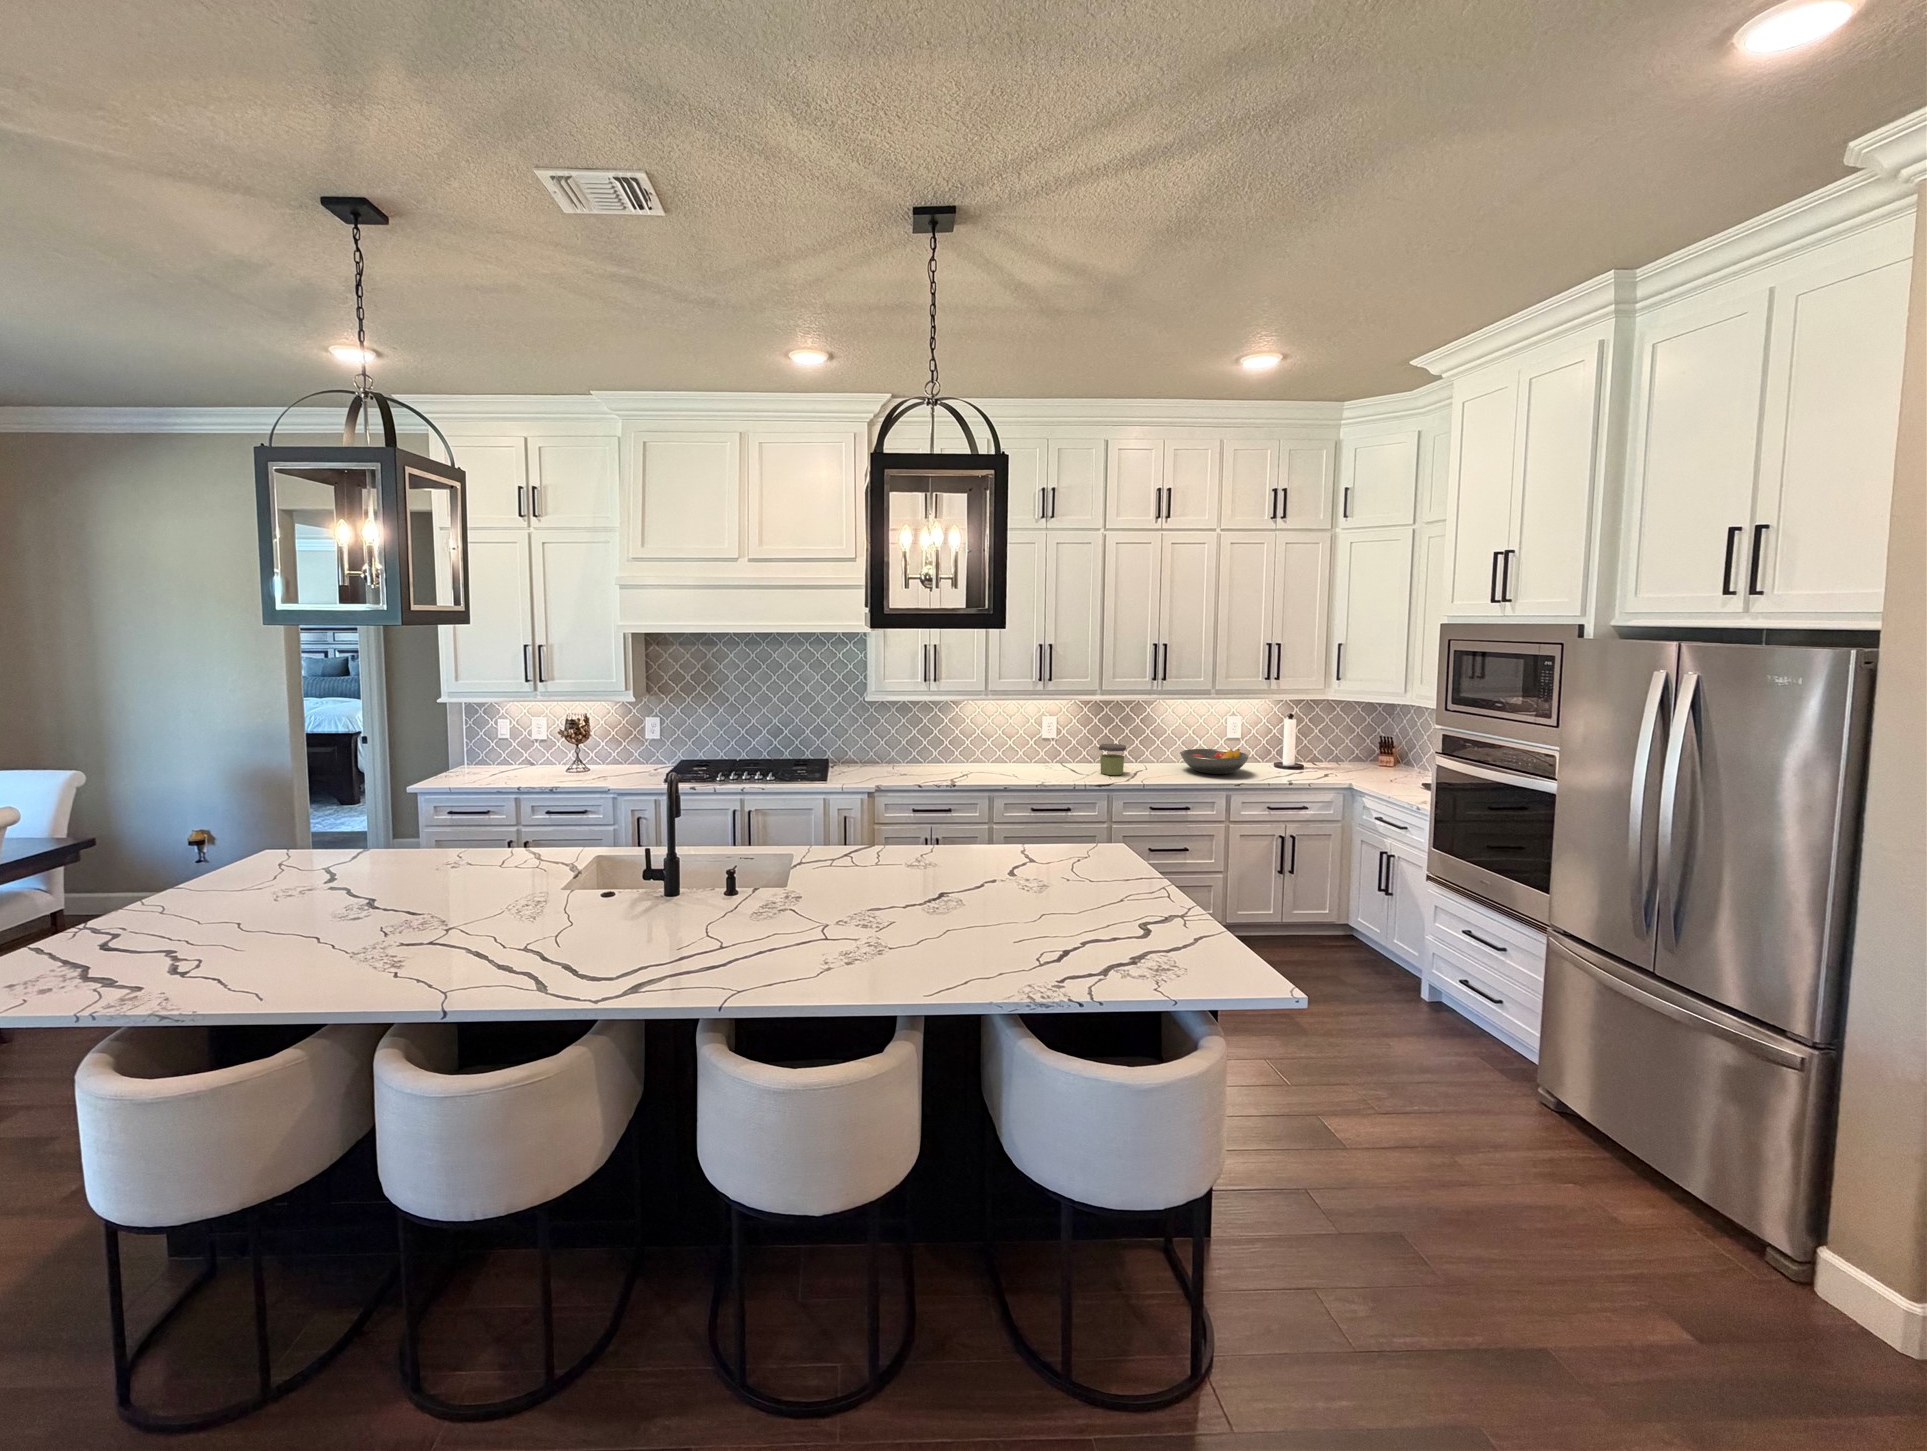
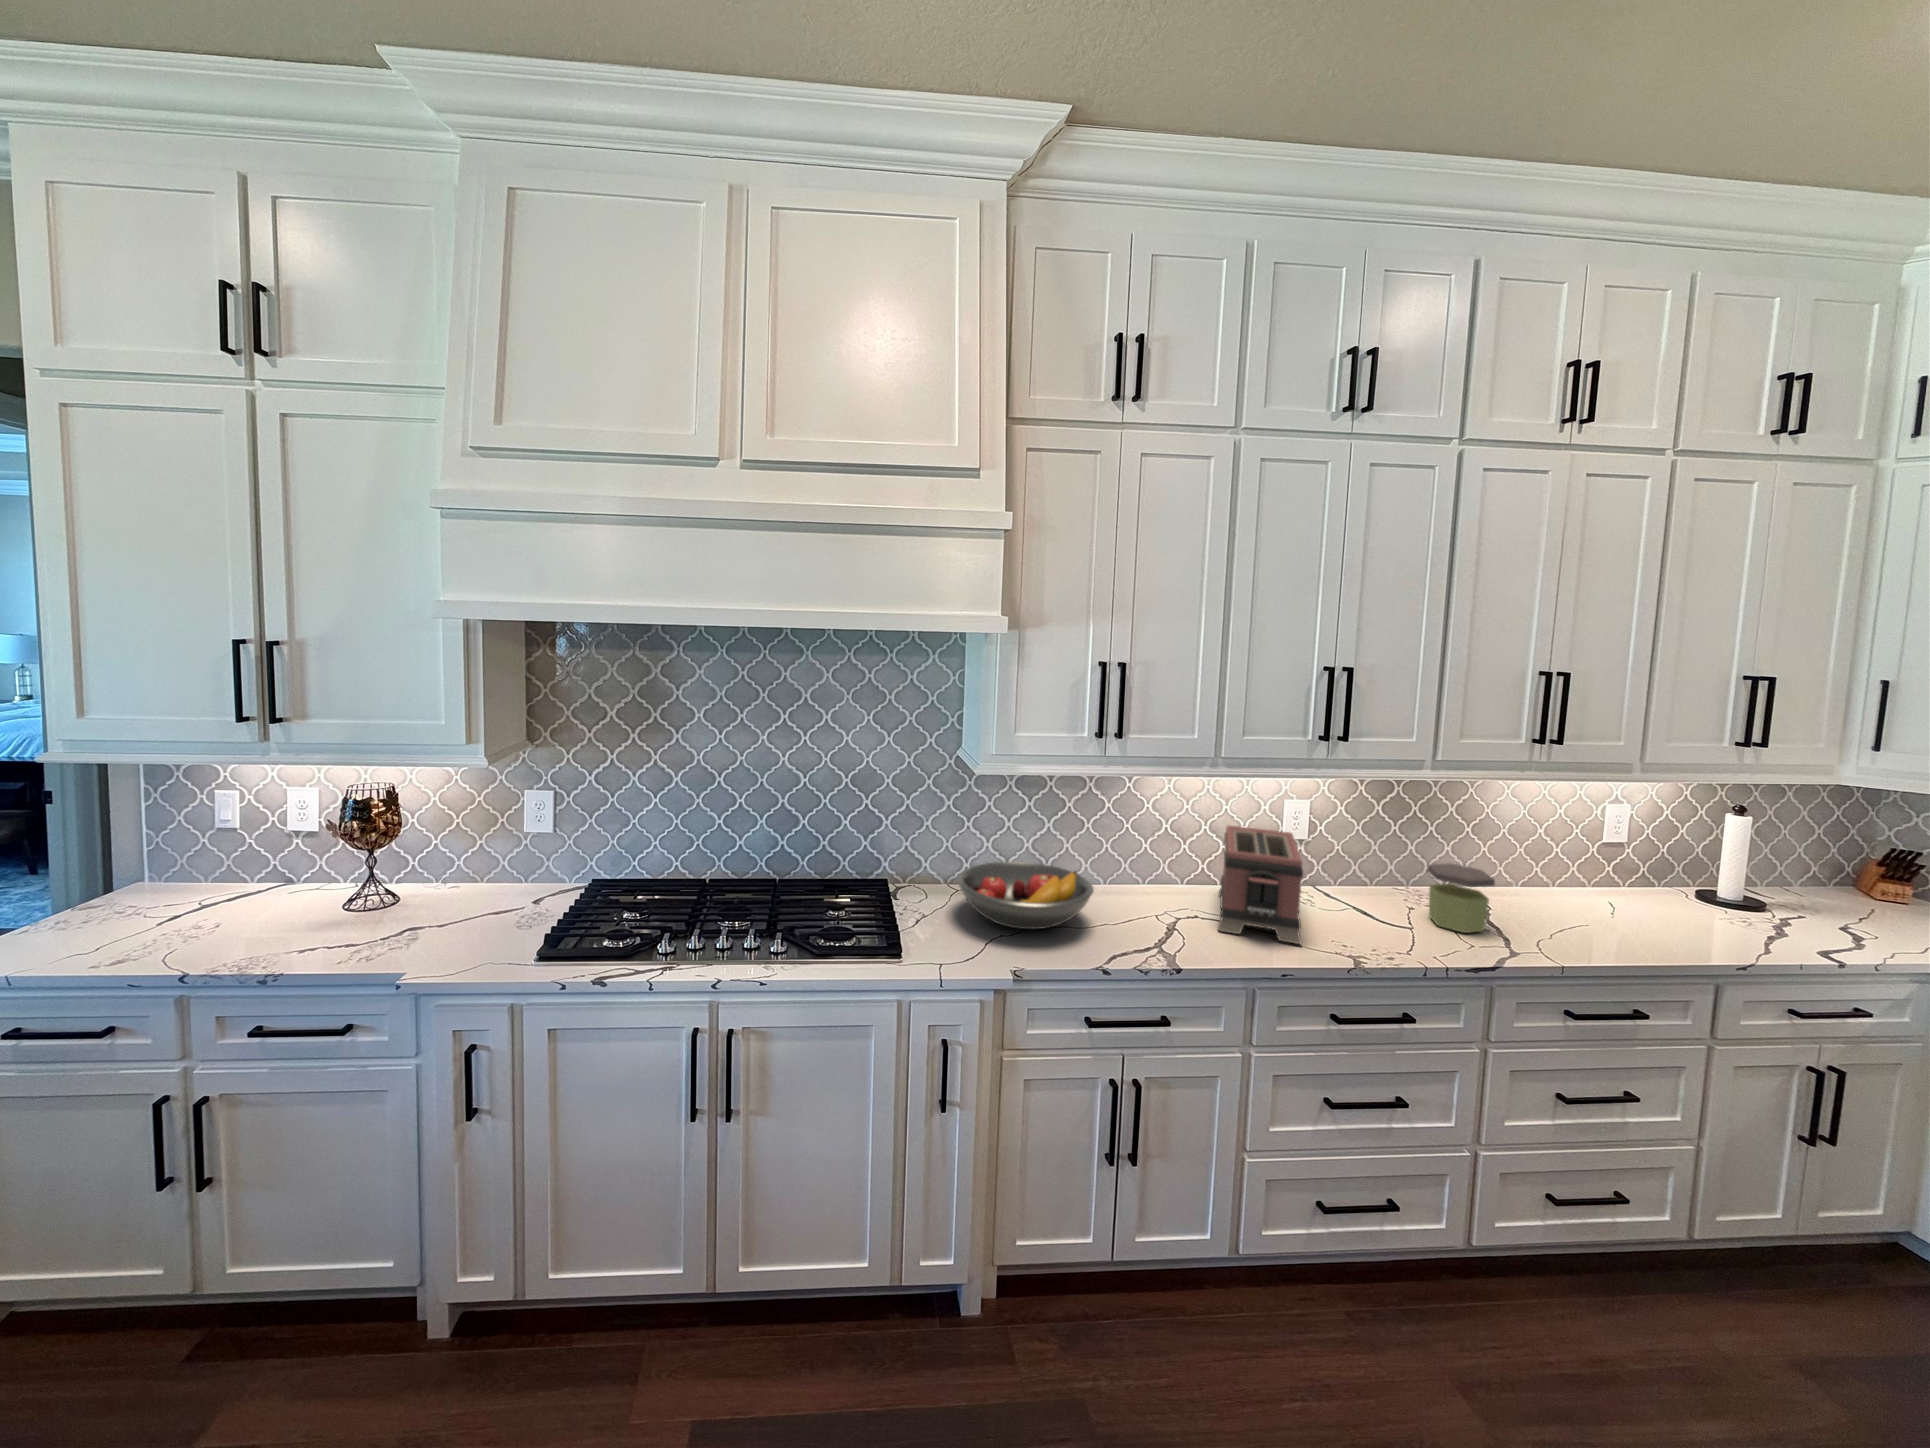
toaster: none [984,729,1037,778] -> present [1218,826,1303,944]
fruit bowl: present [1180,749,1249,774] -> present [957,862,1094,929]

